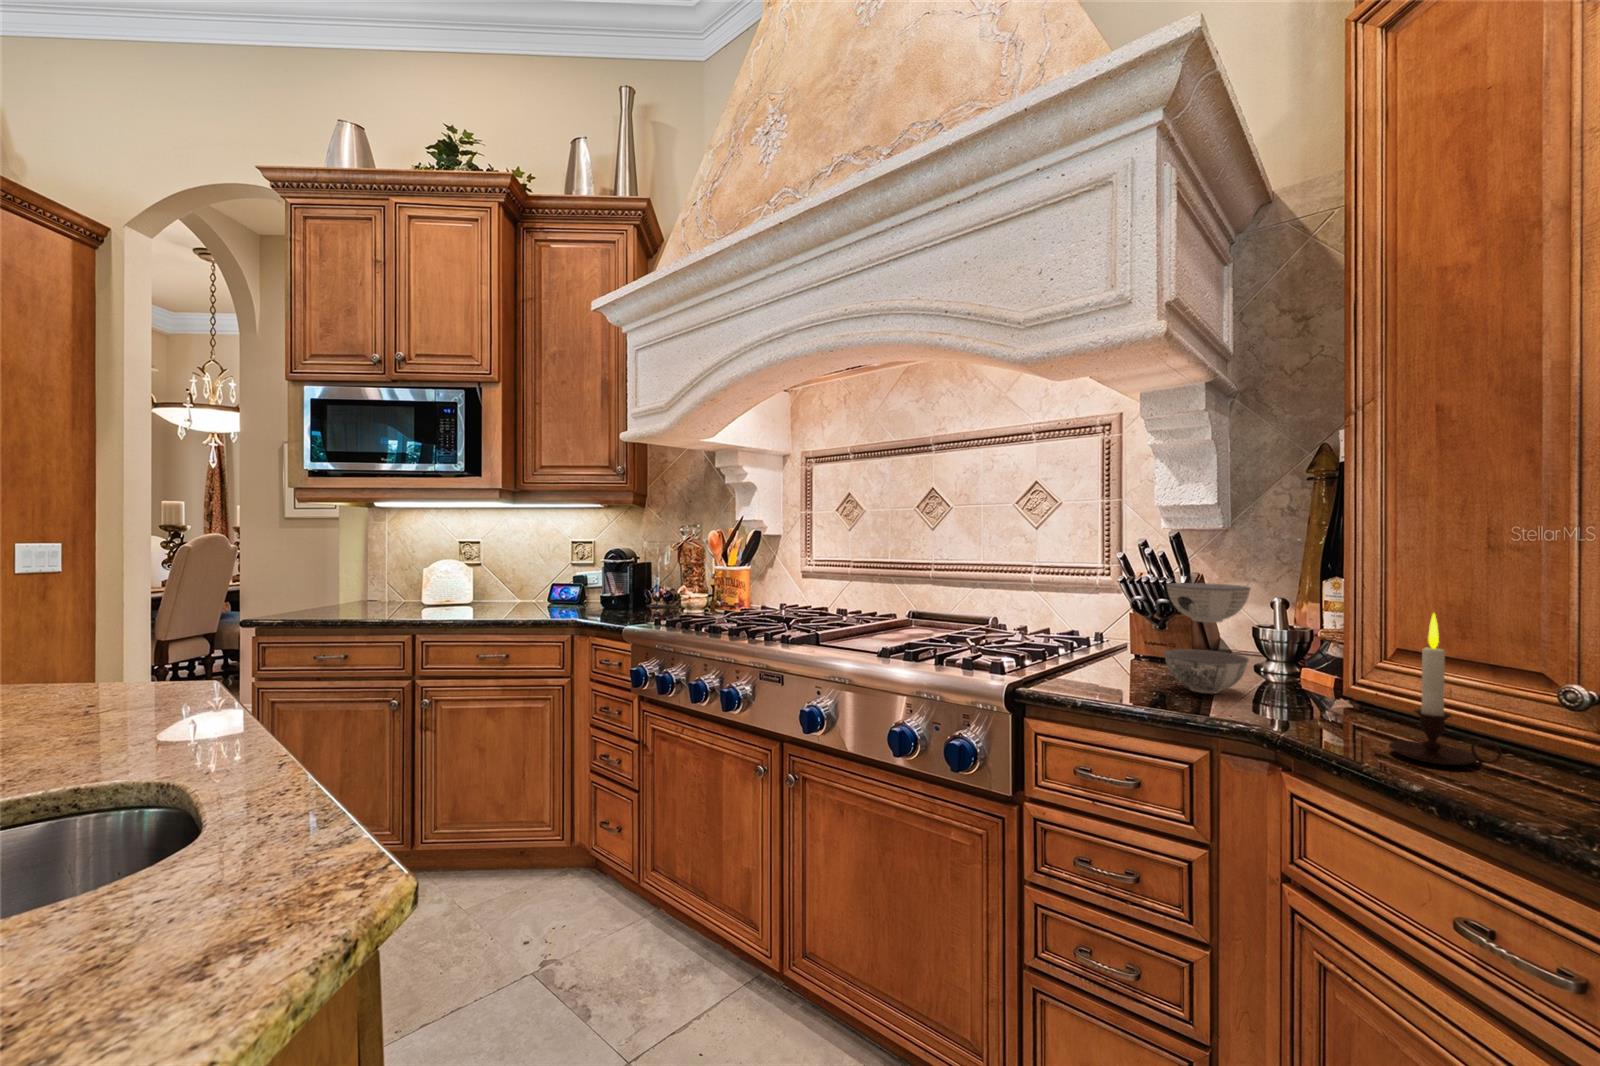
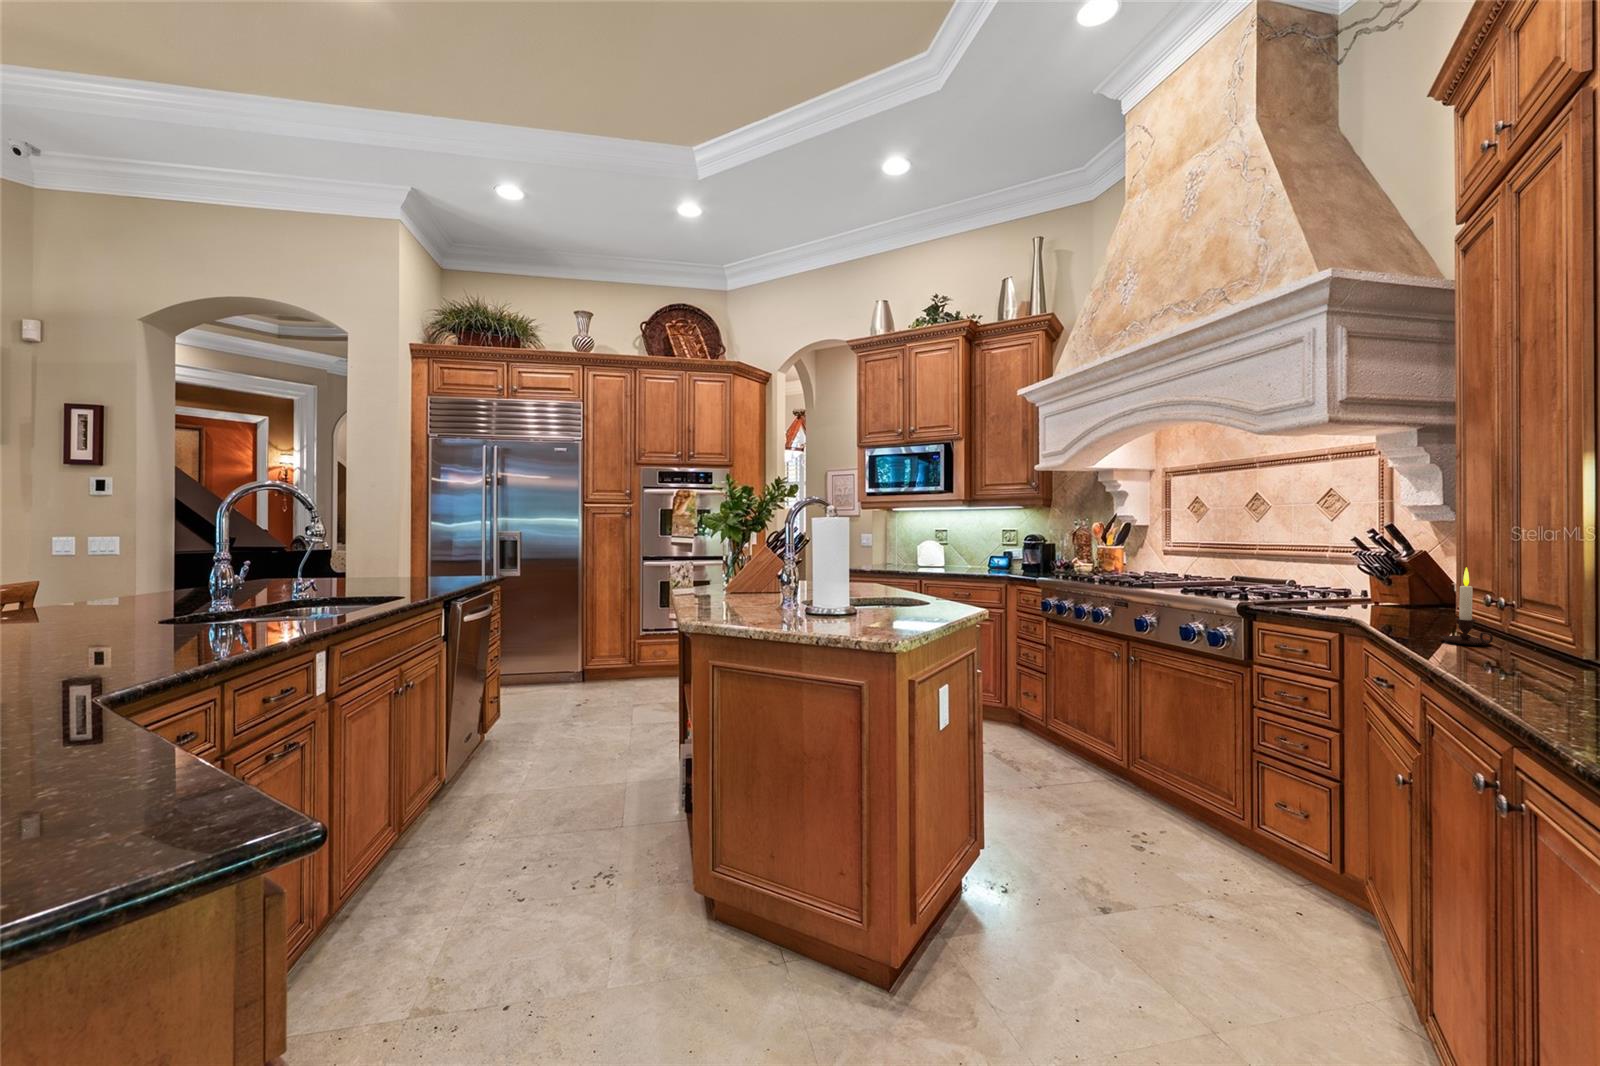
bowl: present [1164,583,1251,694] -> none [1359,555,1421,619]

